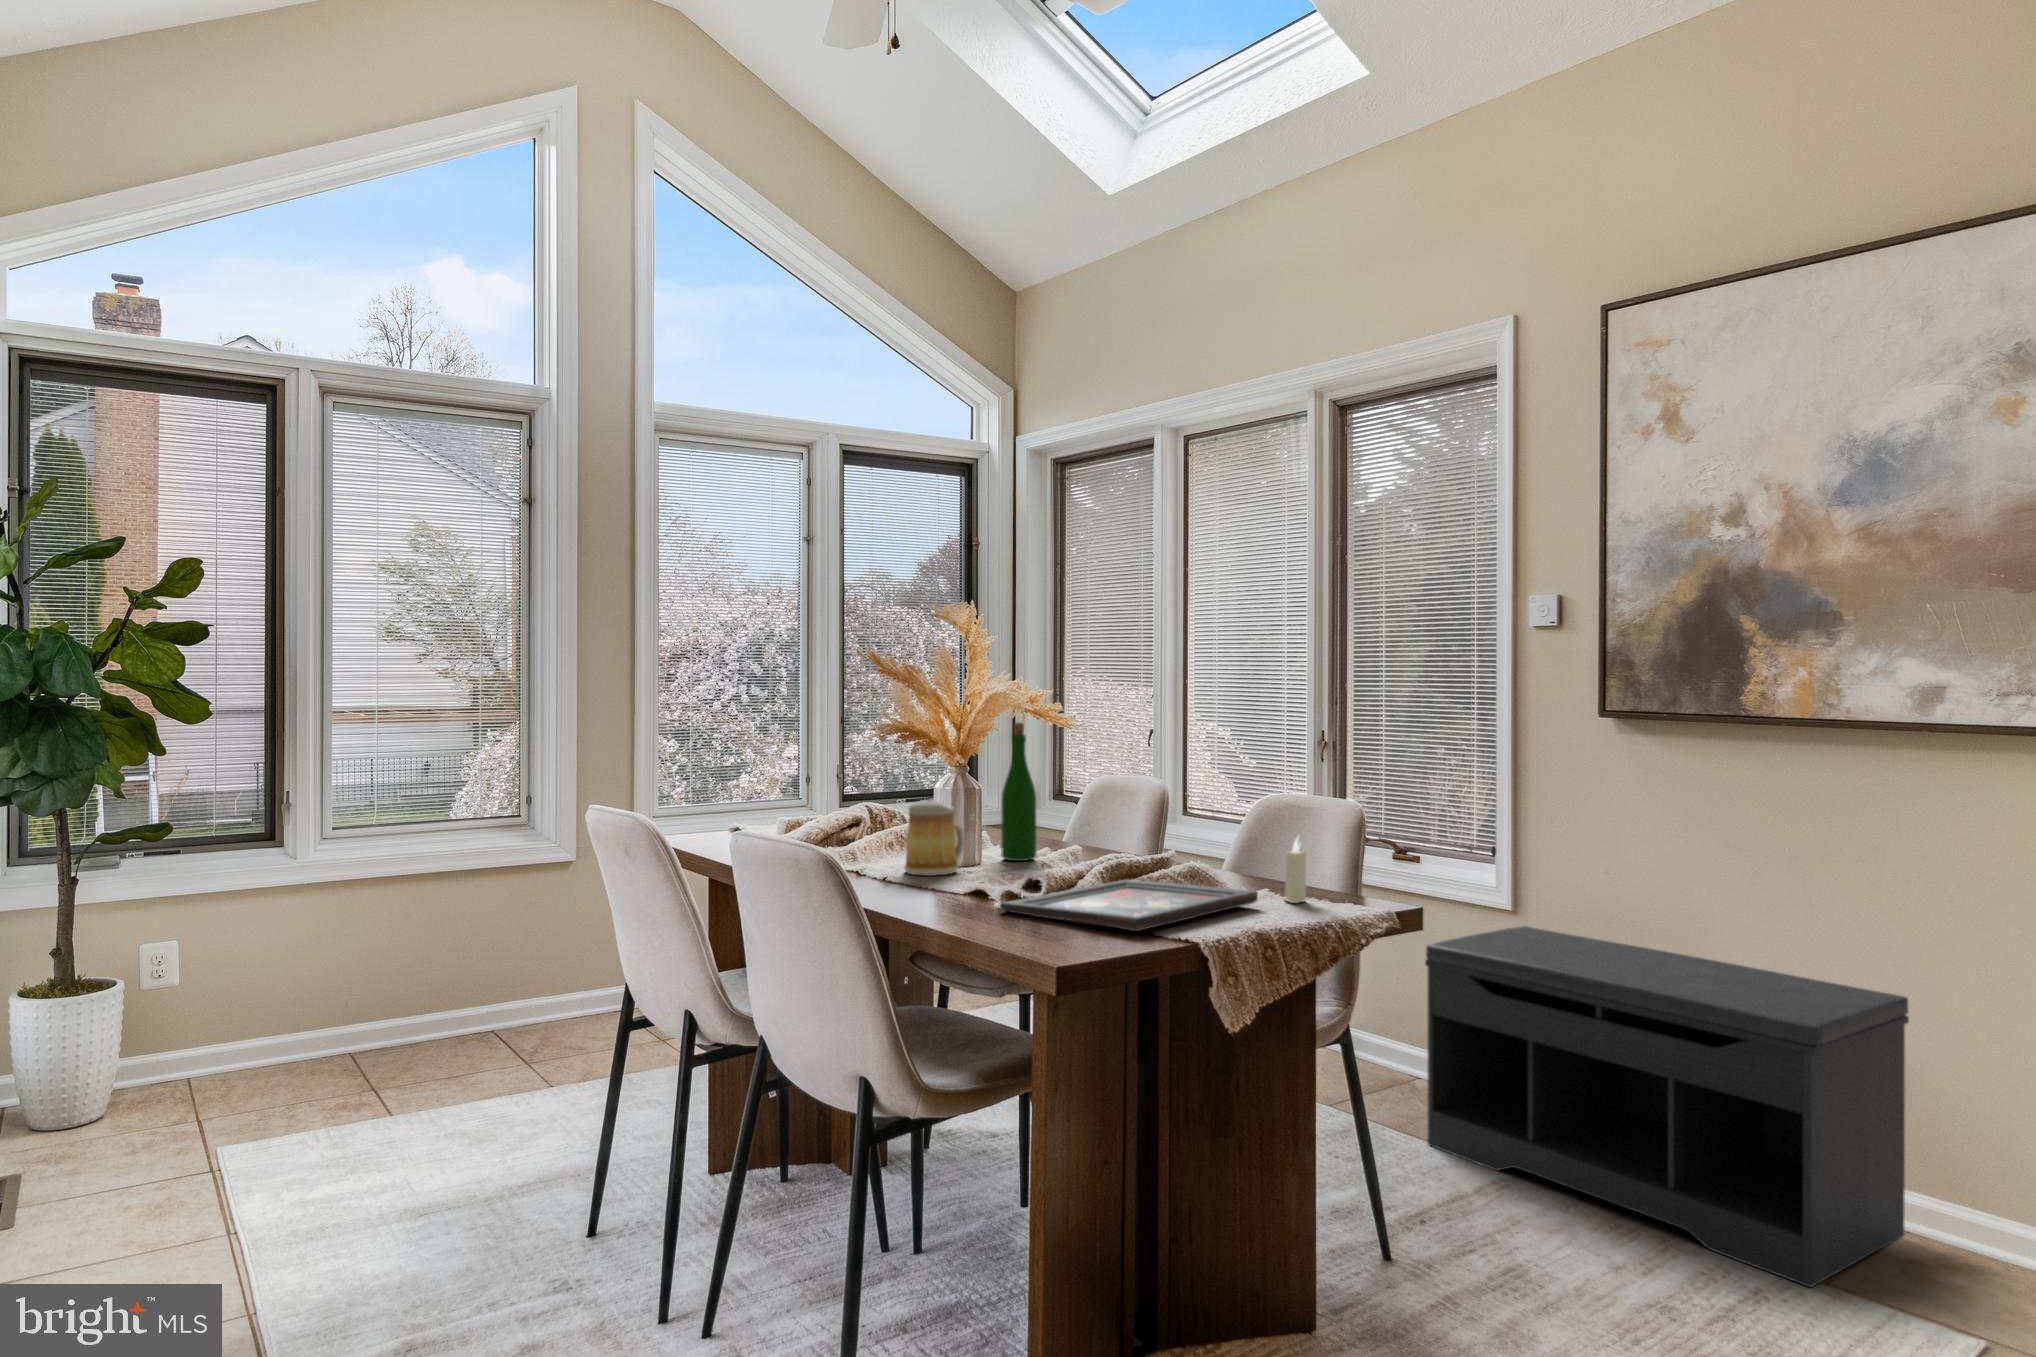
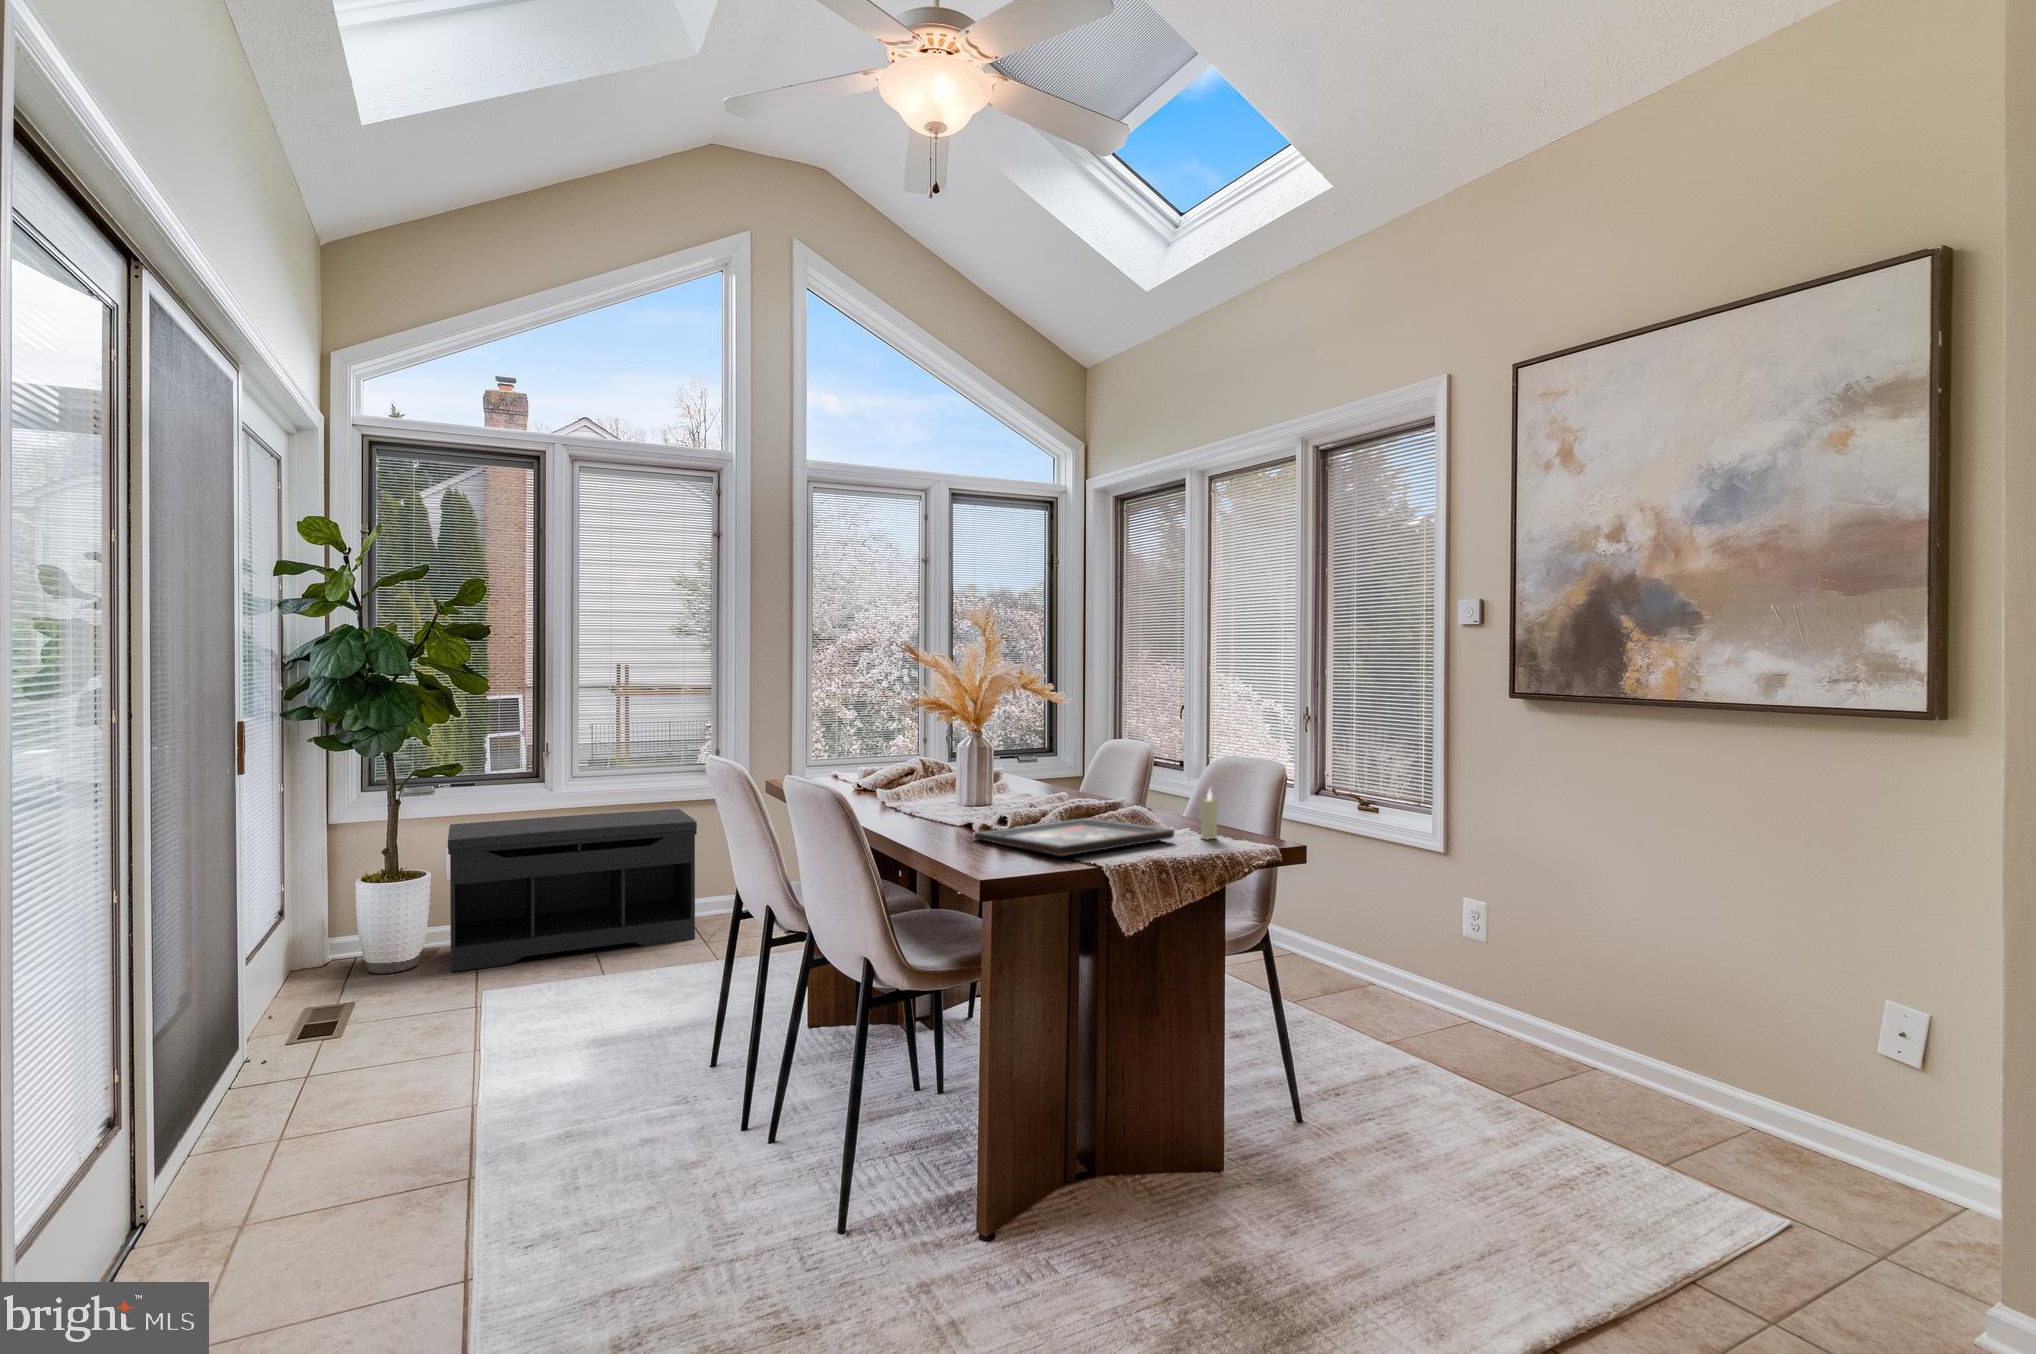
wine bottle: present [1001,722,1036,861] -> none [1010,698,1036,803]
mug: present [904,800,964,876] -> none [929,755,975,812]
bench: present [1425,926,1909,1287] -> present [448,809,697,972]

